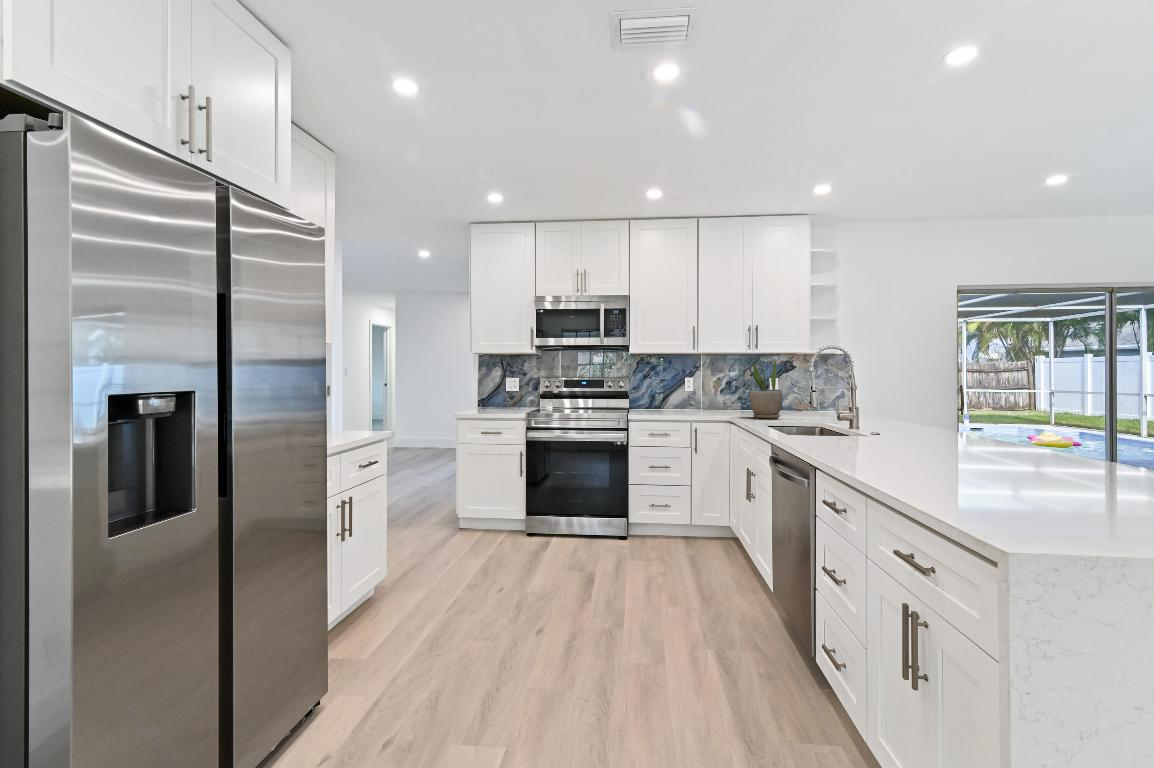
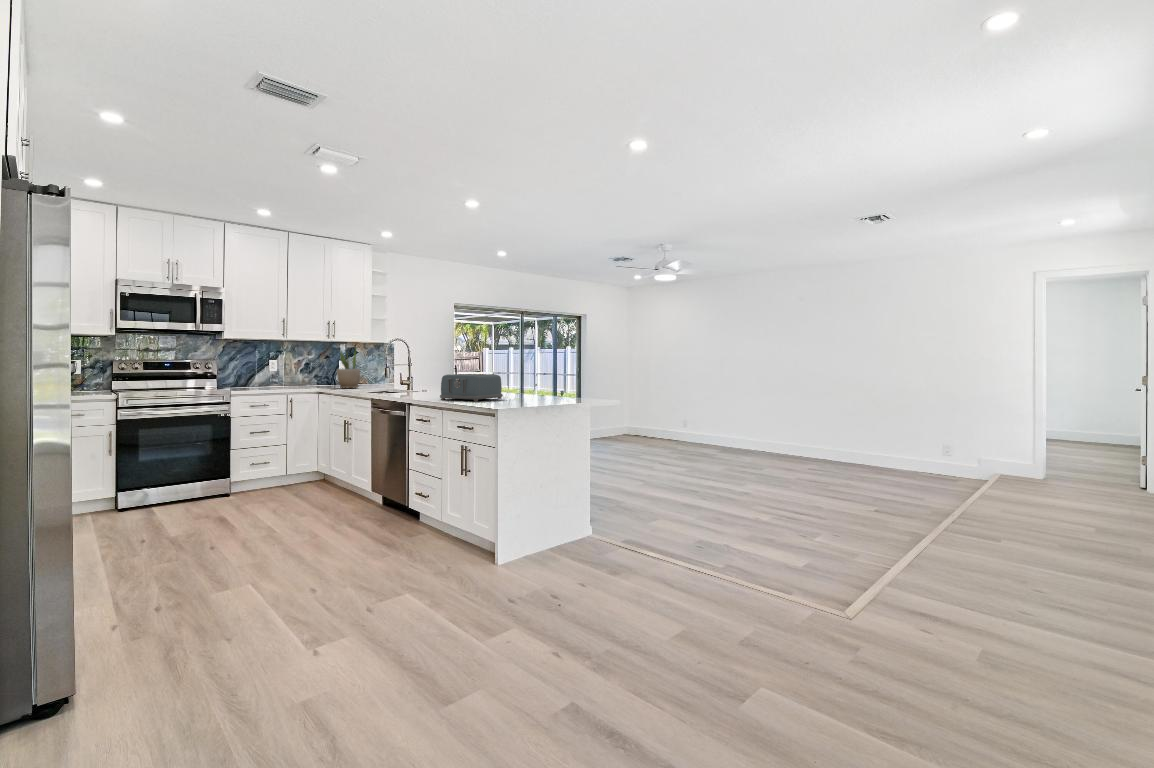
toaster: none [858,414,1045,491] -> present [440,374,503,401]

